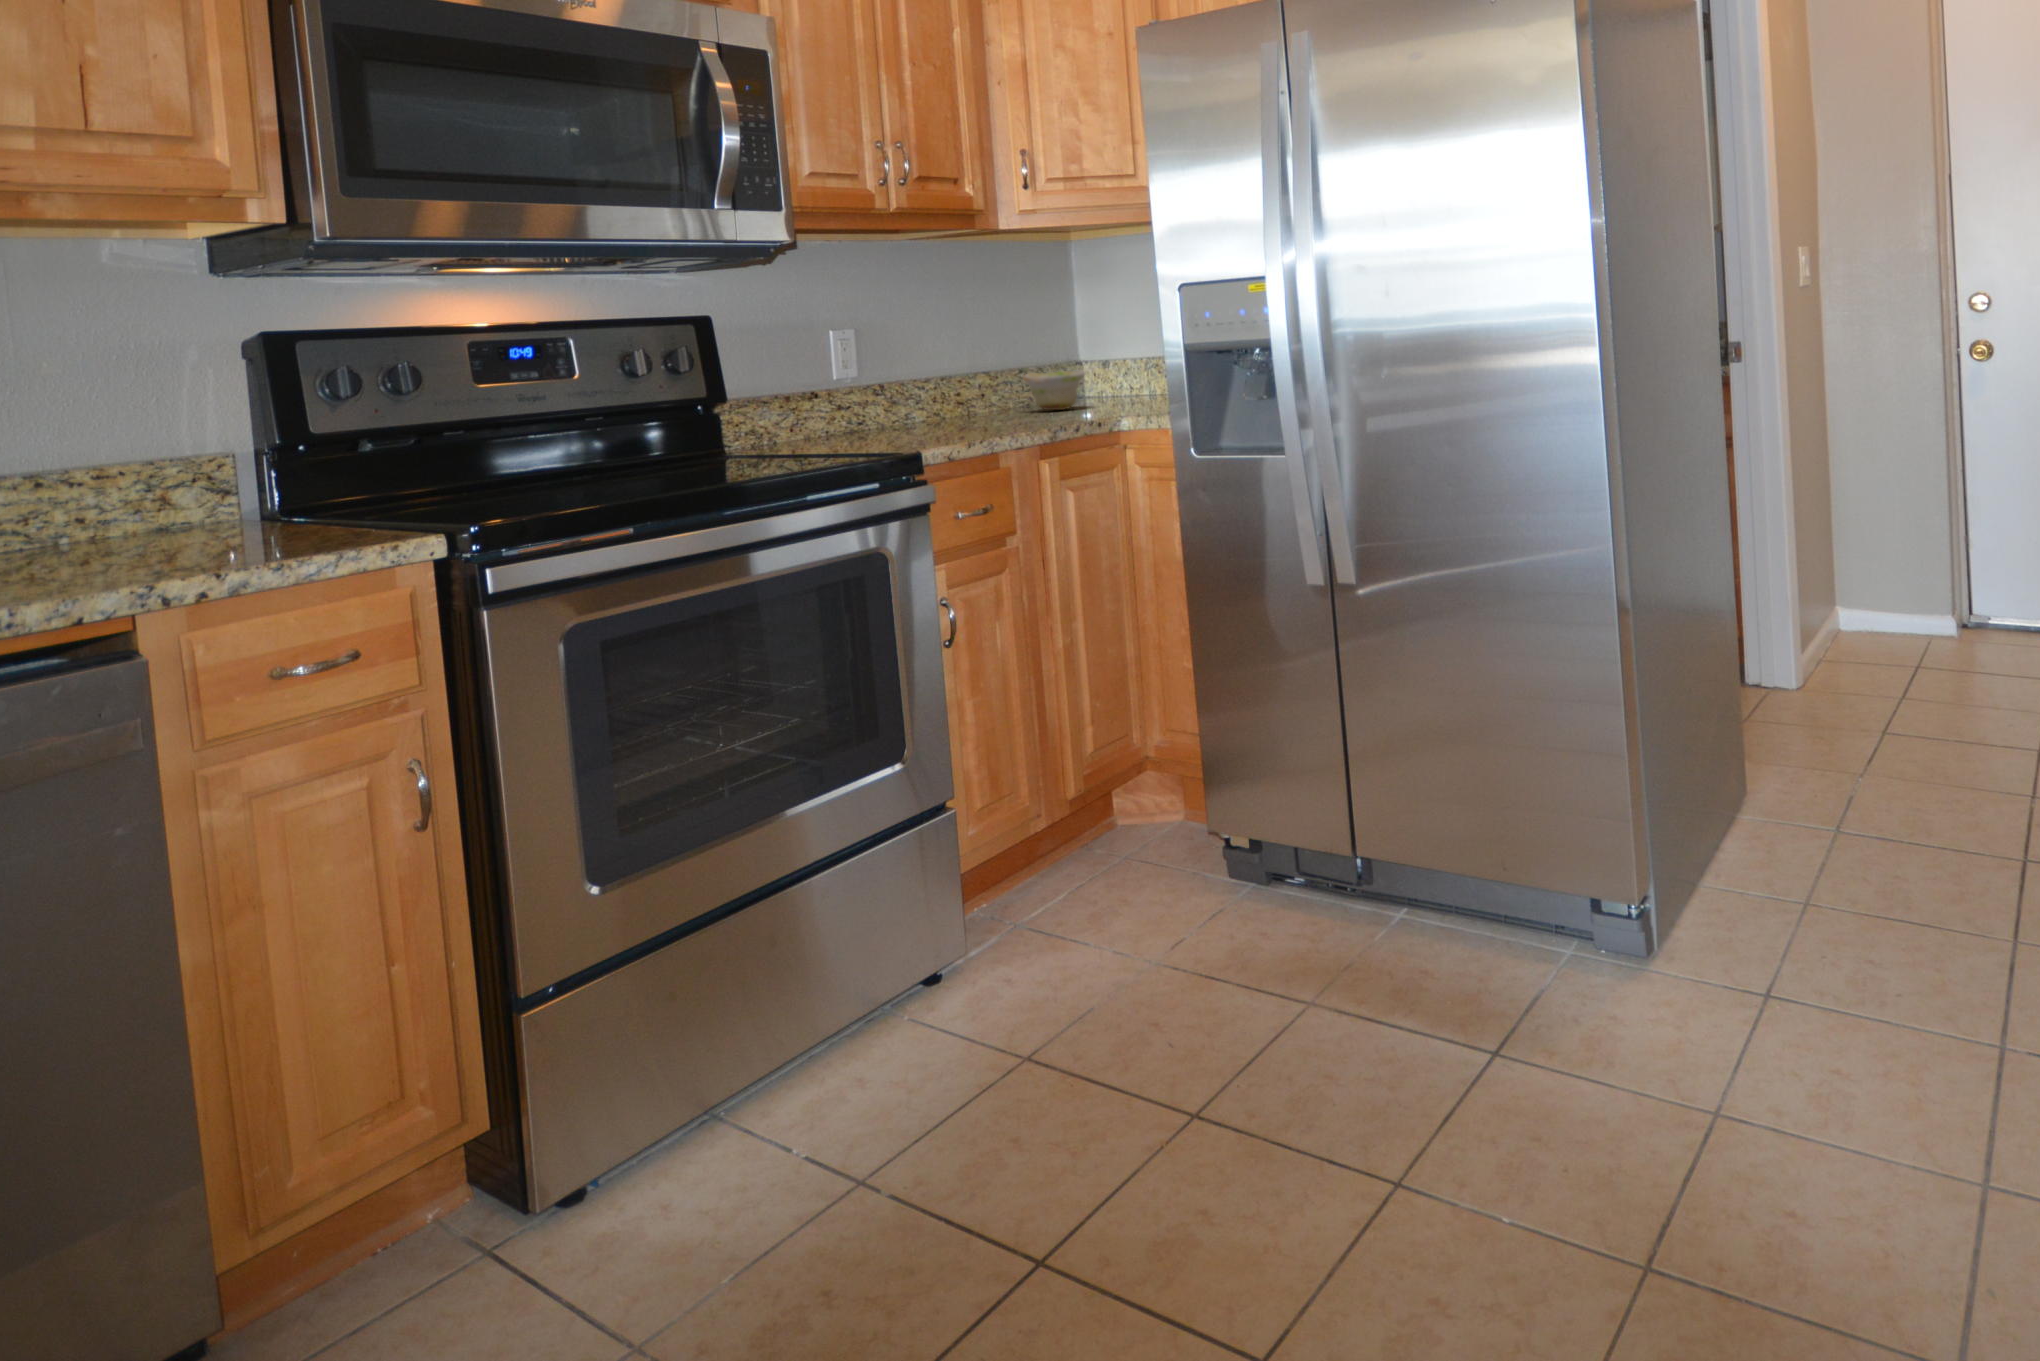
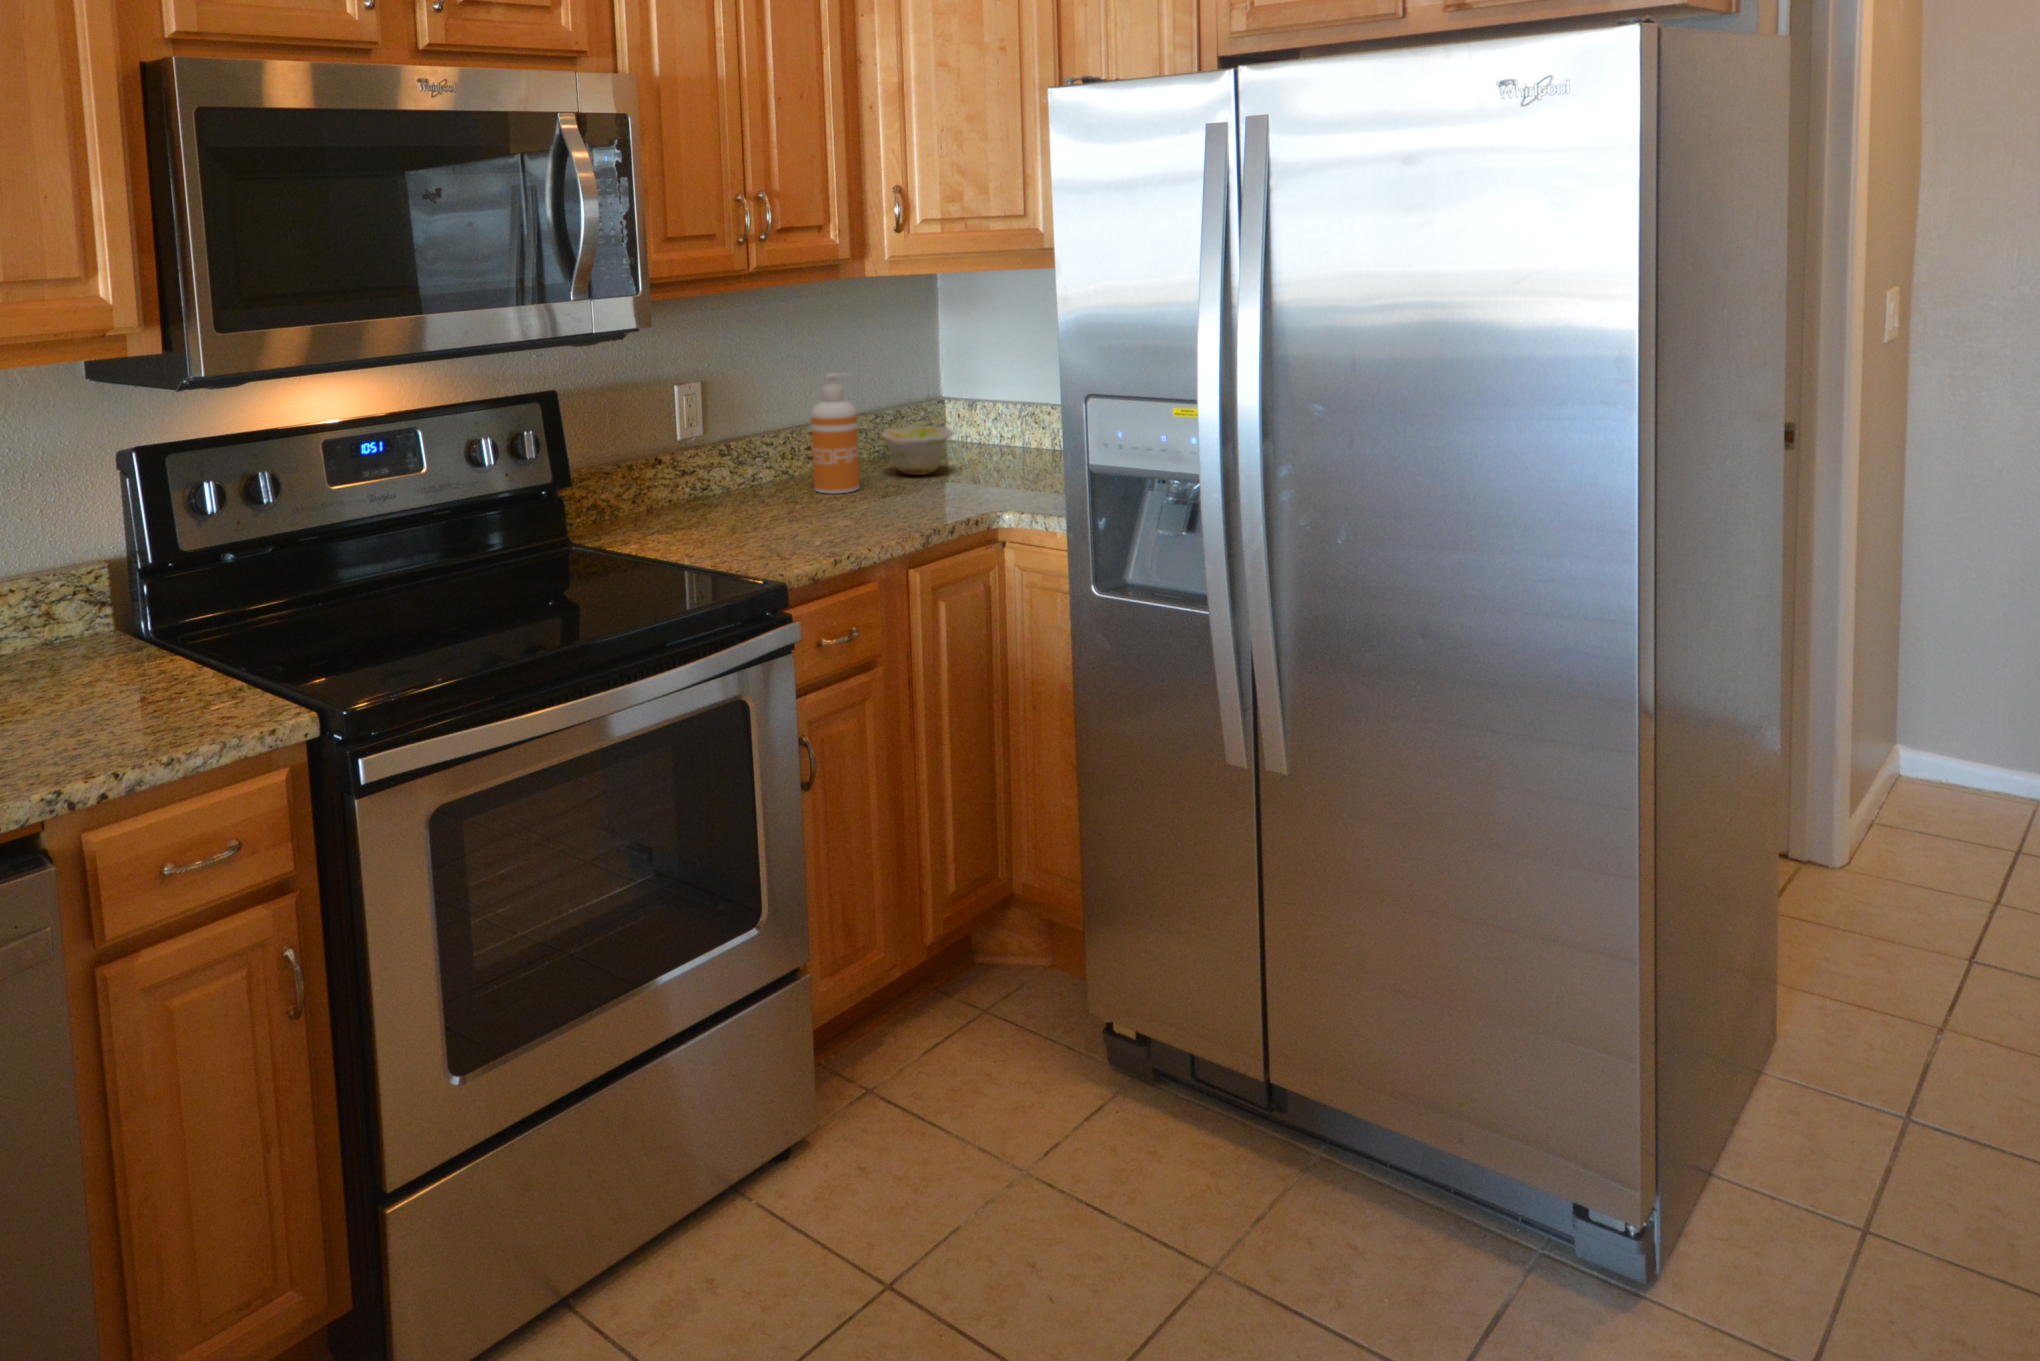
soap dispenser: none [957,317,1003,422] -> present [811,373,859,494]

